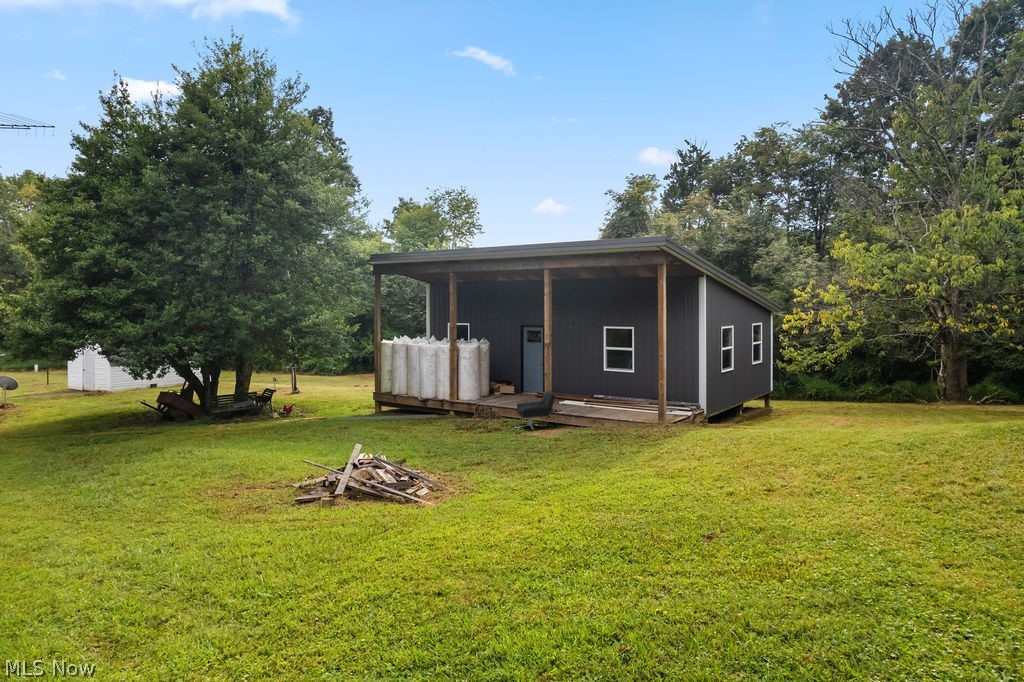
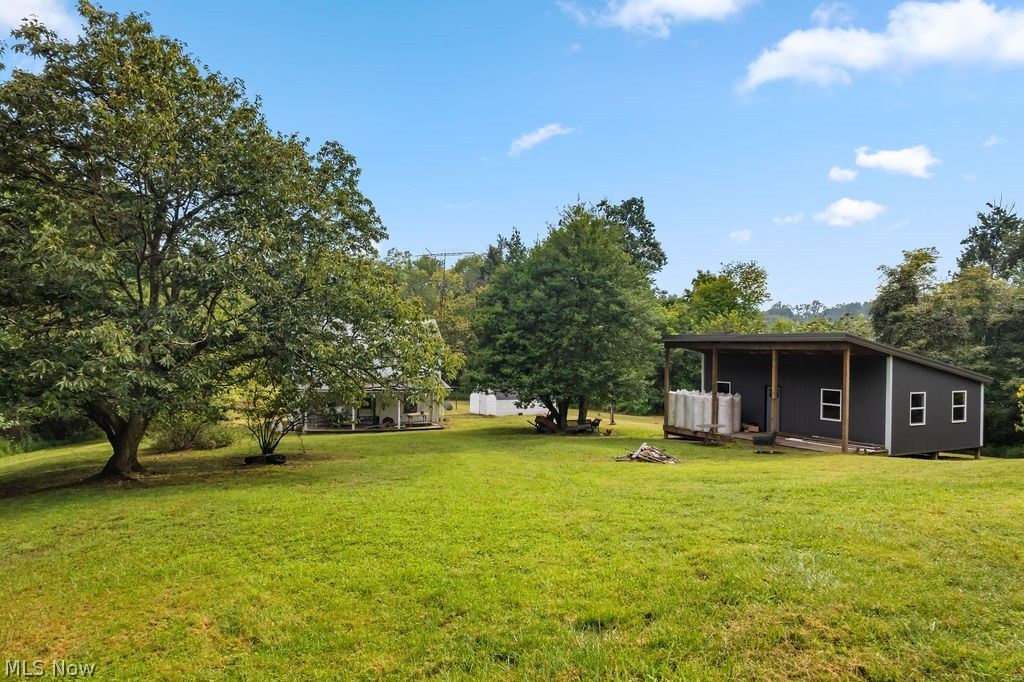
round table: none [430,387,474,422] -> present [696,424,726,446]

